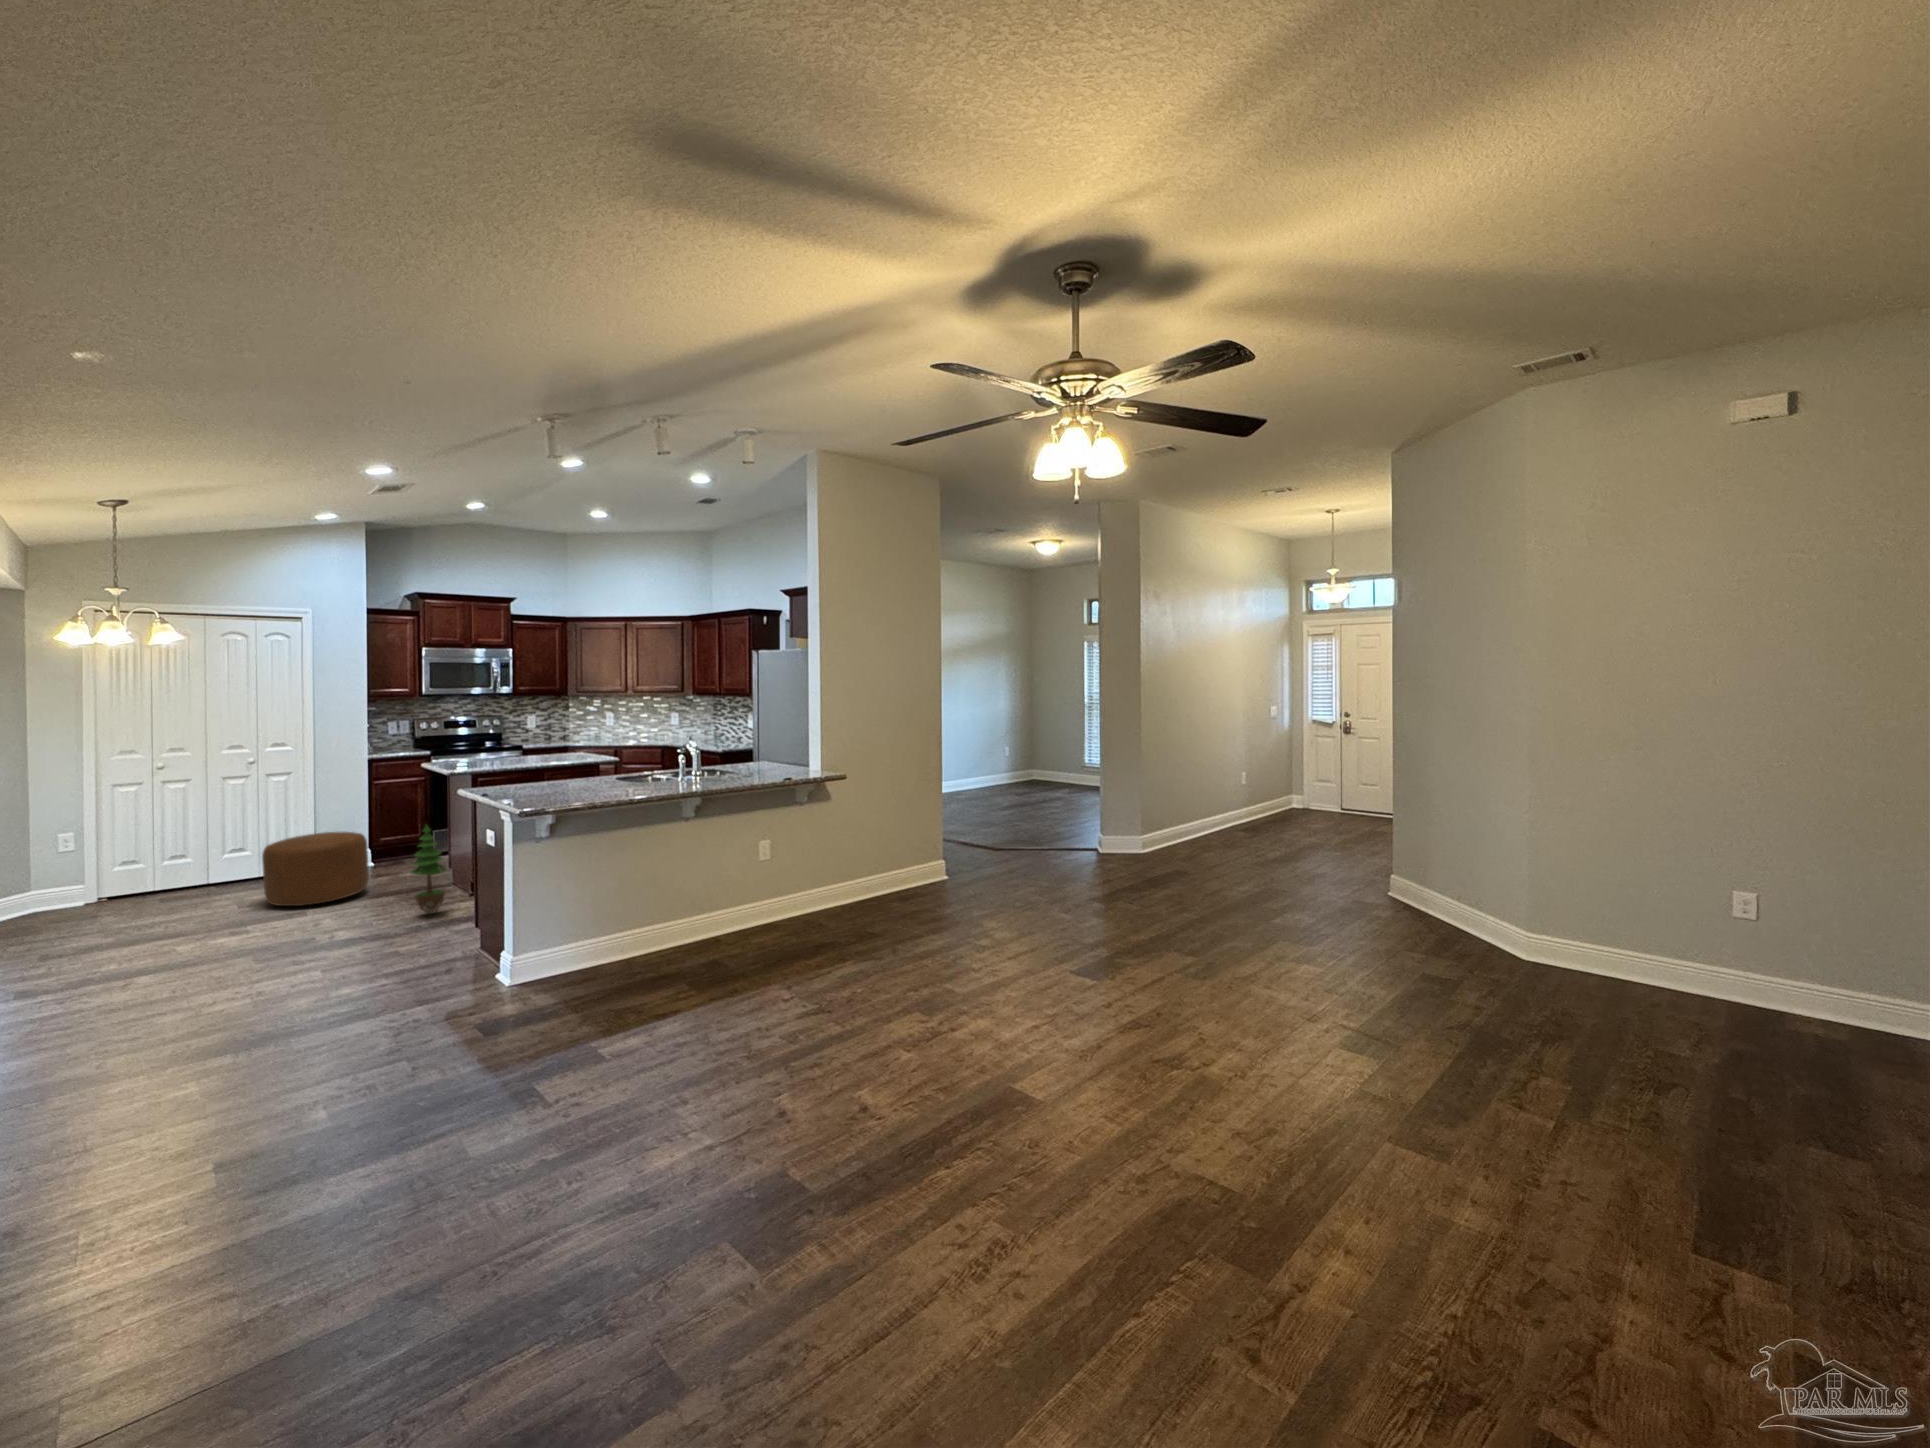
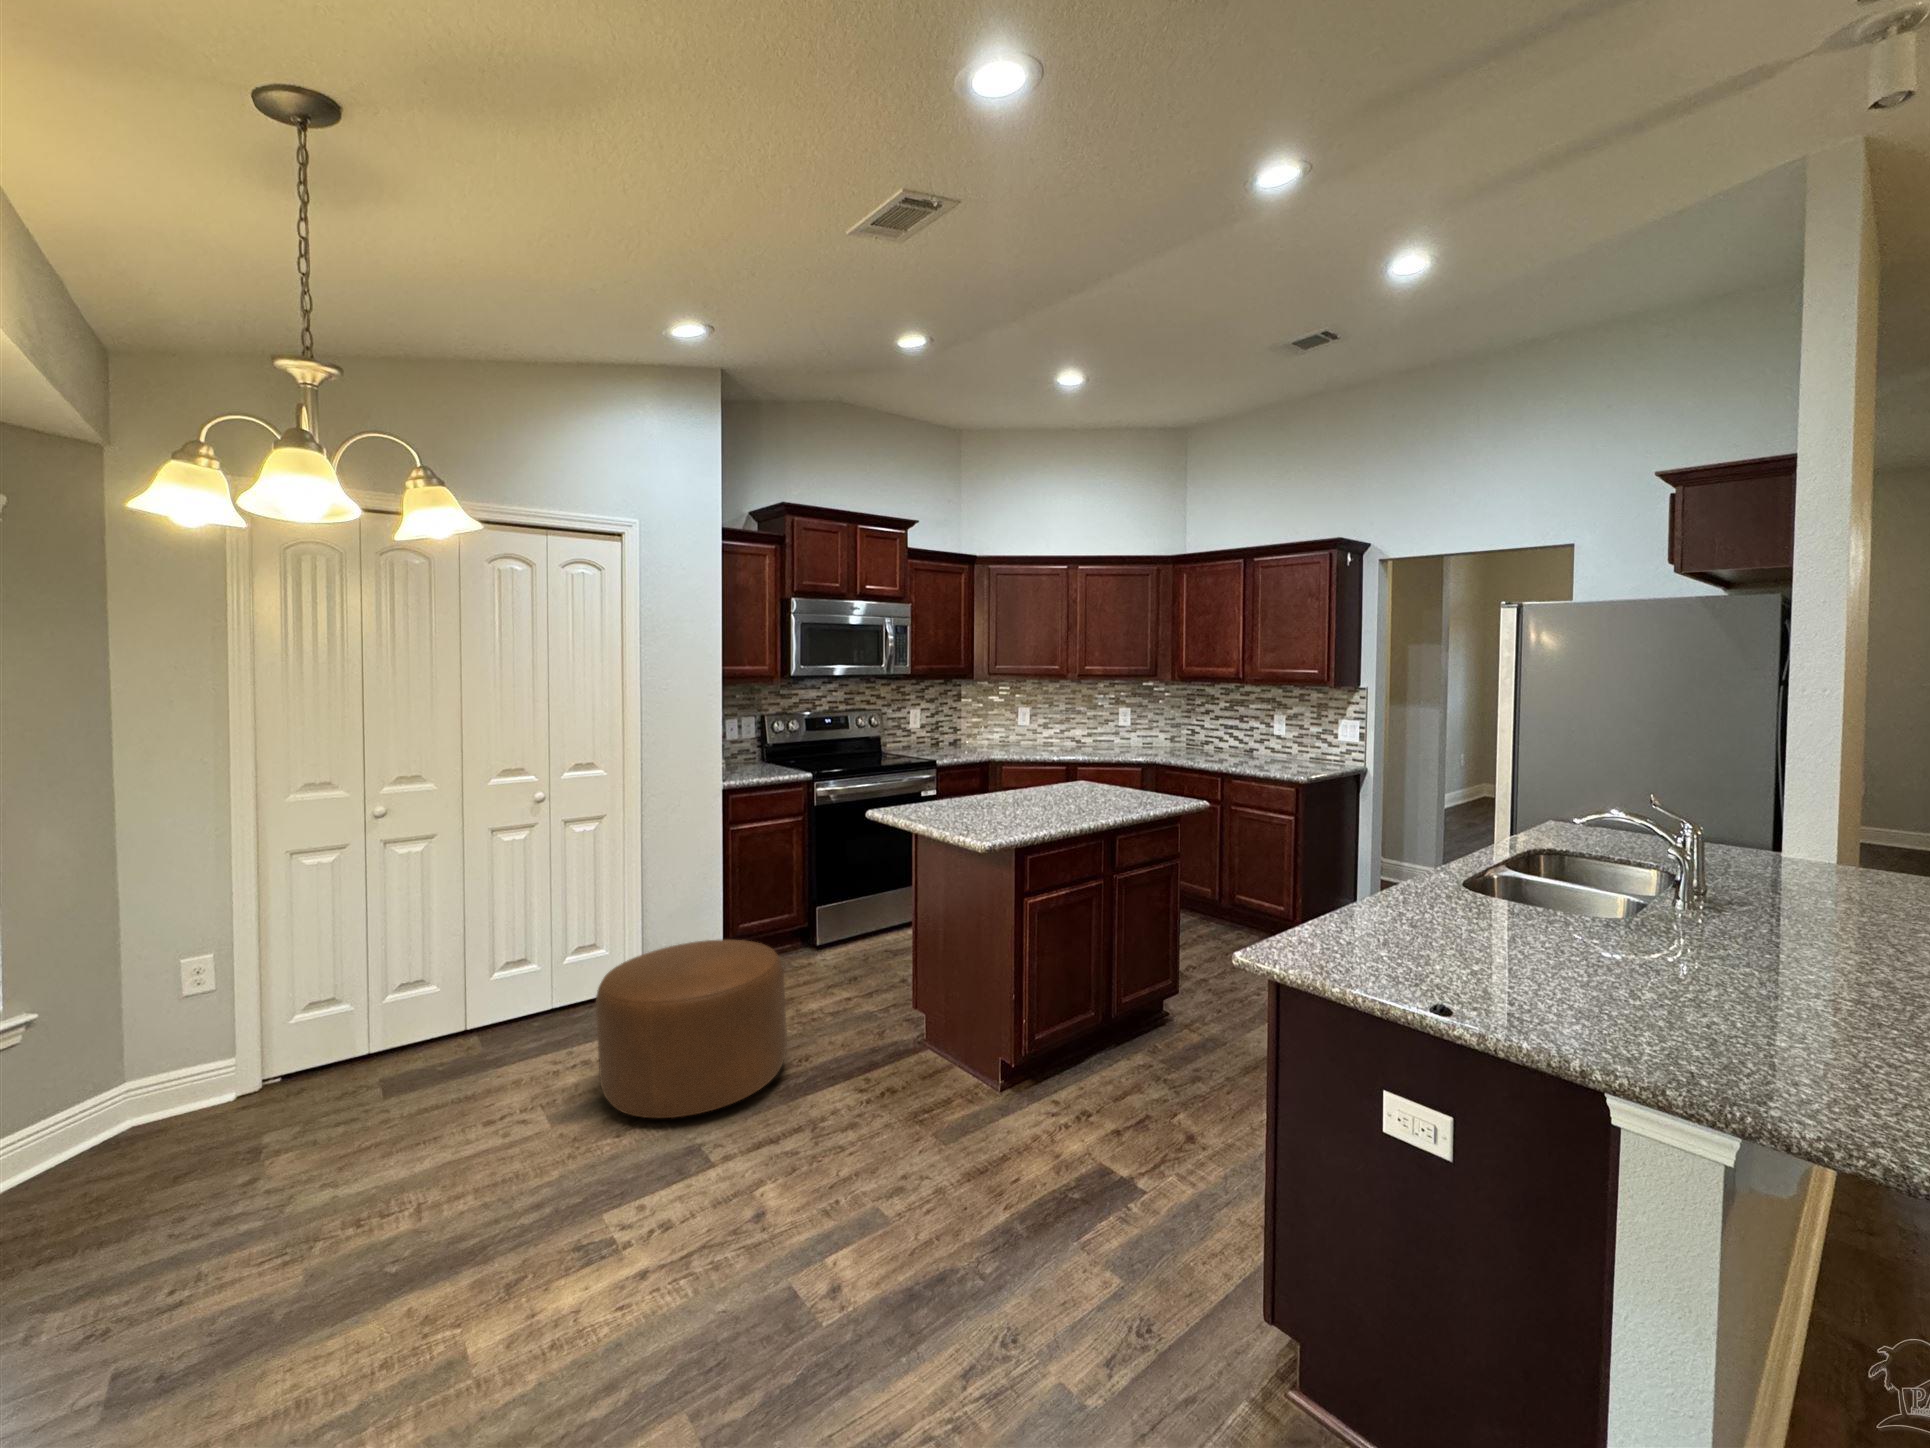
potted tree: present [411,825,447,914] -> none [946,958,1019,1162]

